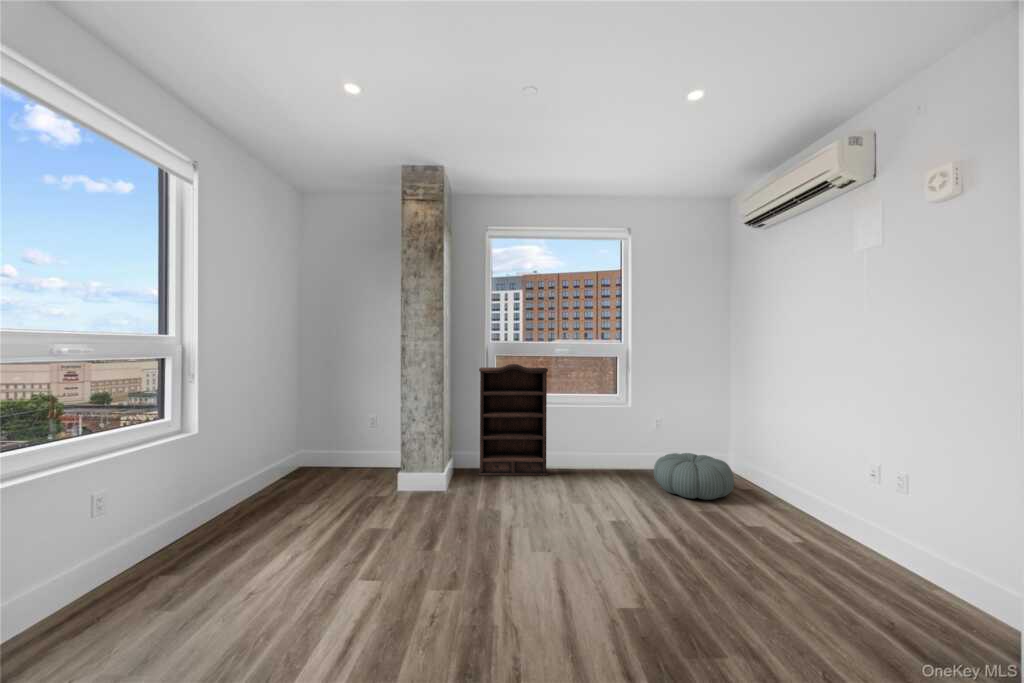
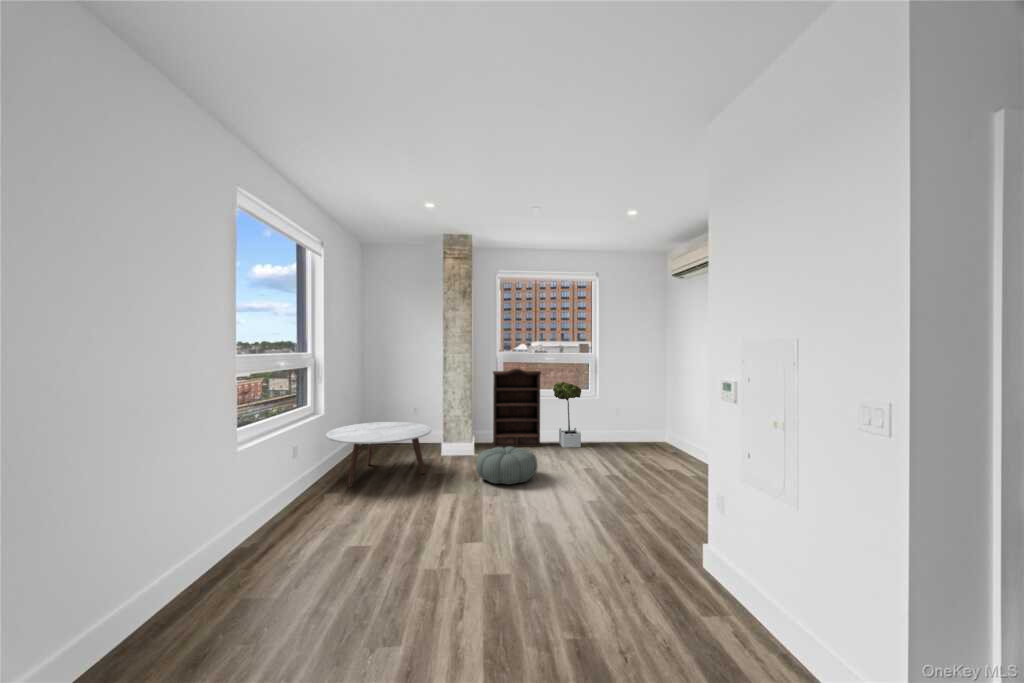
potted tree: none [565,382,606,478] -> present [553,382,581,448]
coffee table: none [183,442,368,559] -> present [326,422,431,487]
pouf: present [654,453,734,500] -> present [476,447,537,484]

